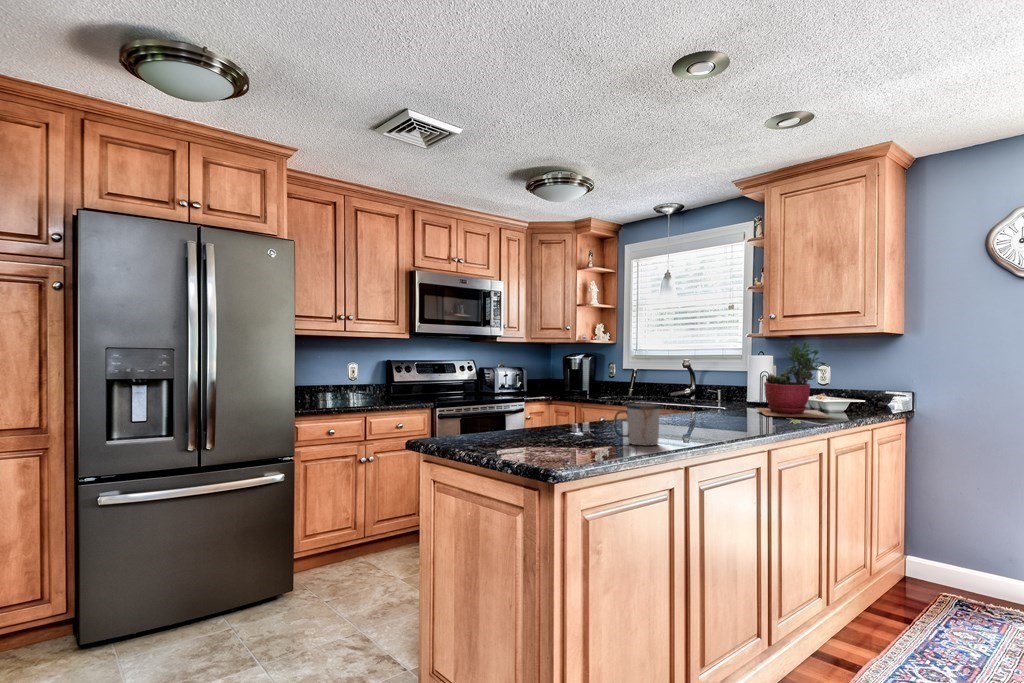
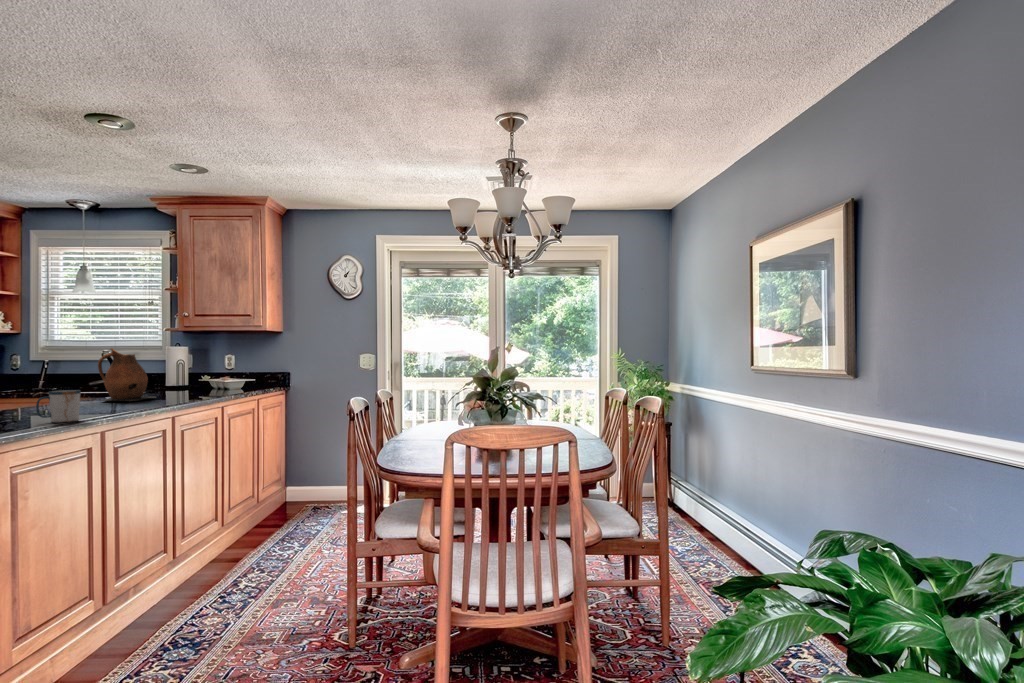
succulent plant: present [756,341,832,418] -> none [169,337,229,395]
ceramic pitcher: none [679,354,744,421] -> present [98,348,156,401]

